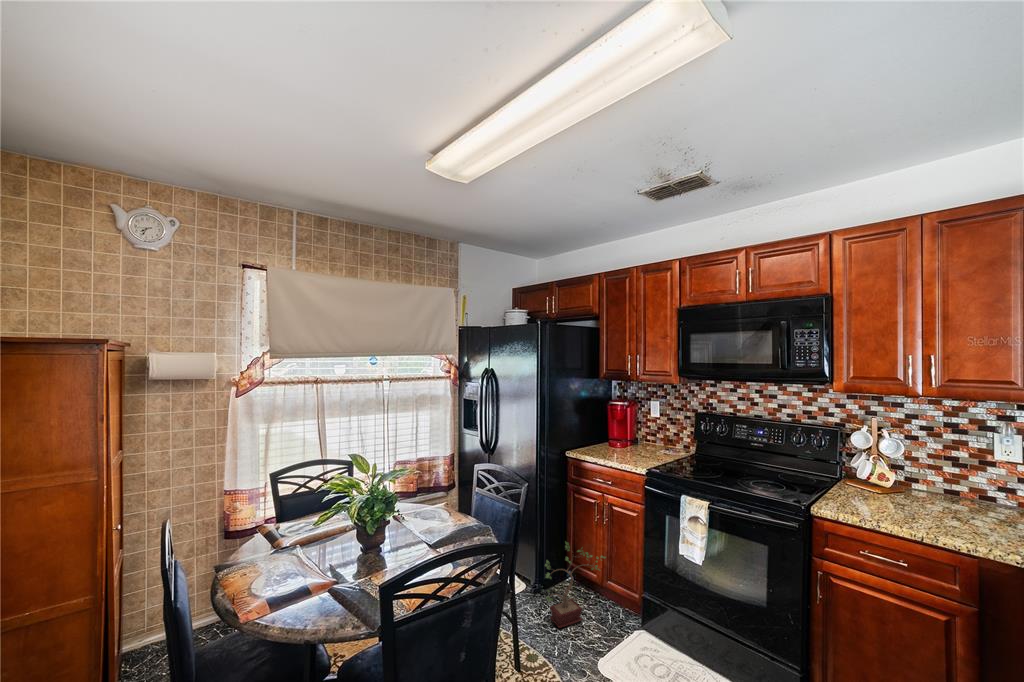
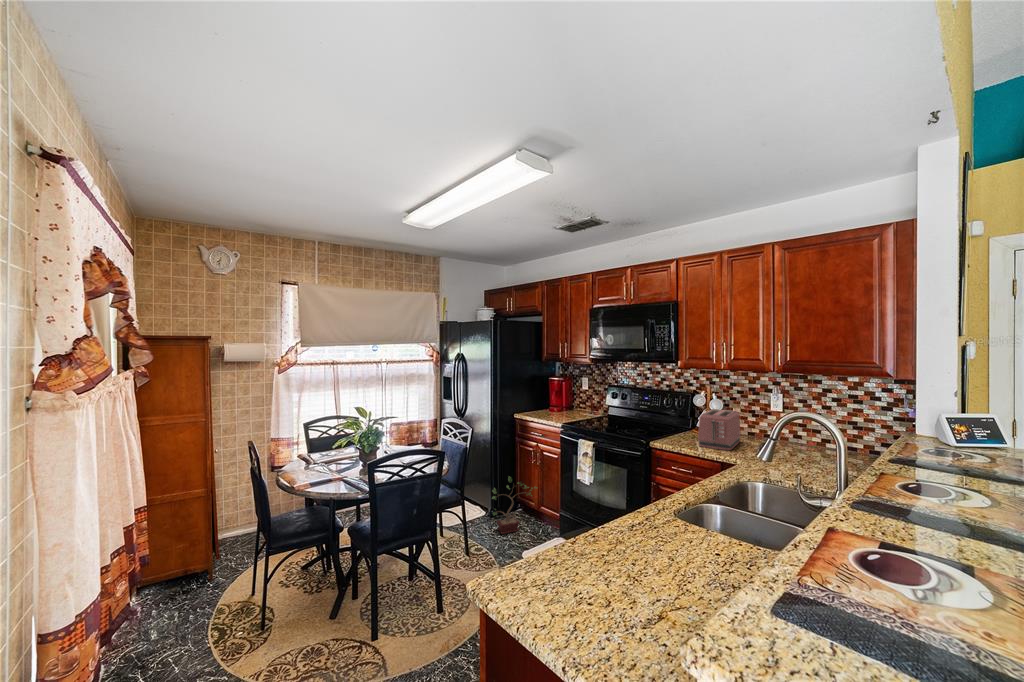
toaster: none [893,456,976,532] -> present [698,409,741,450]

